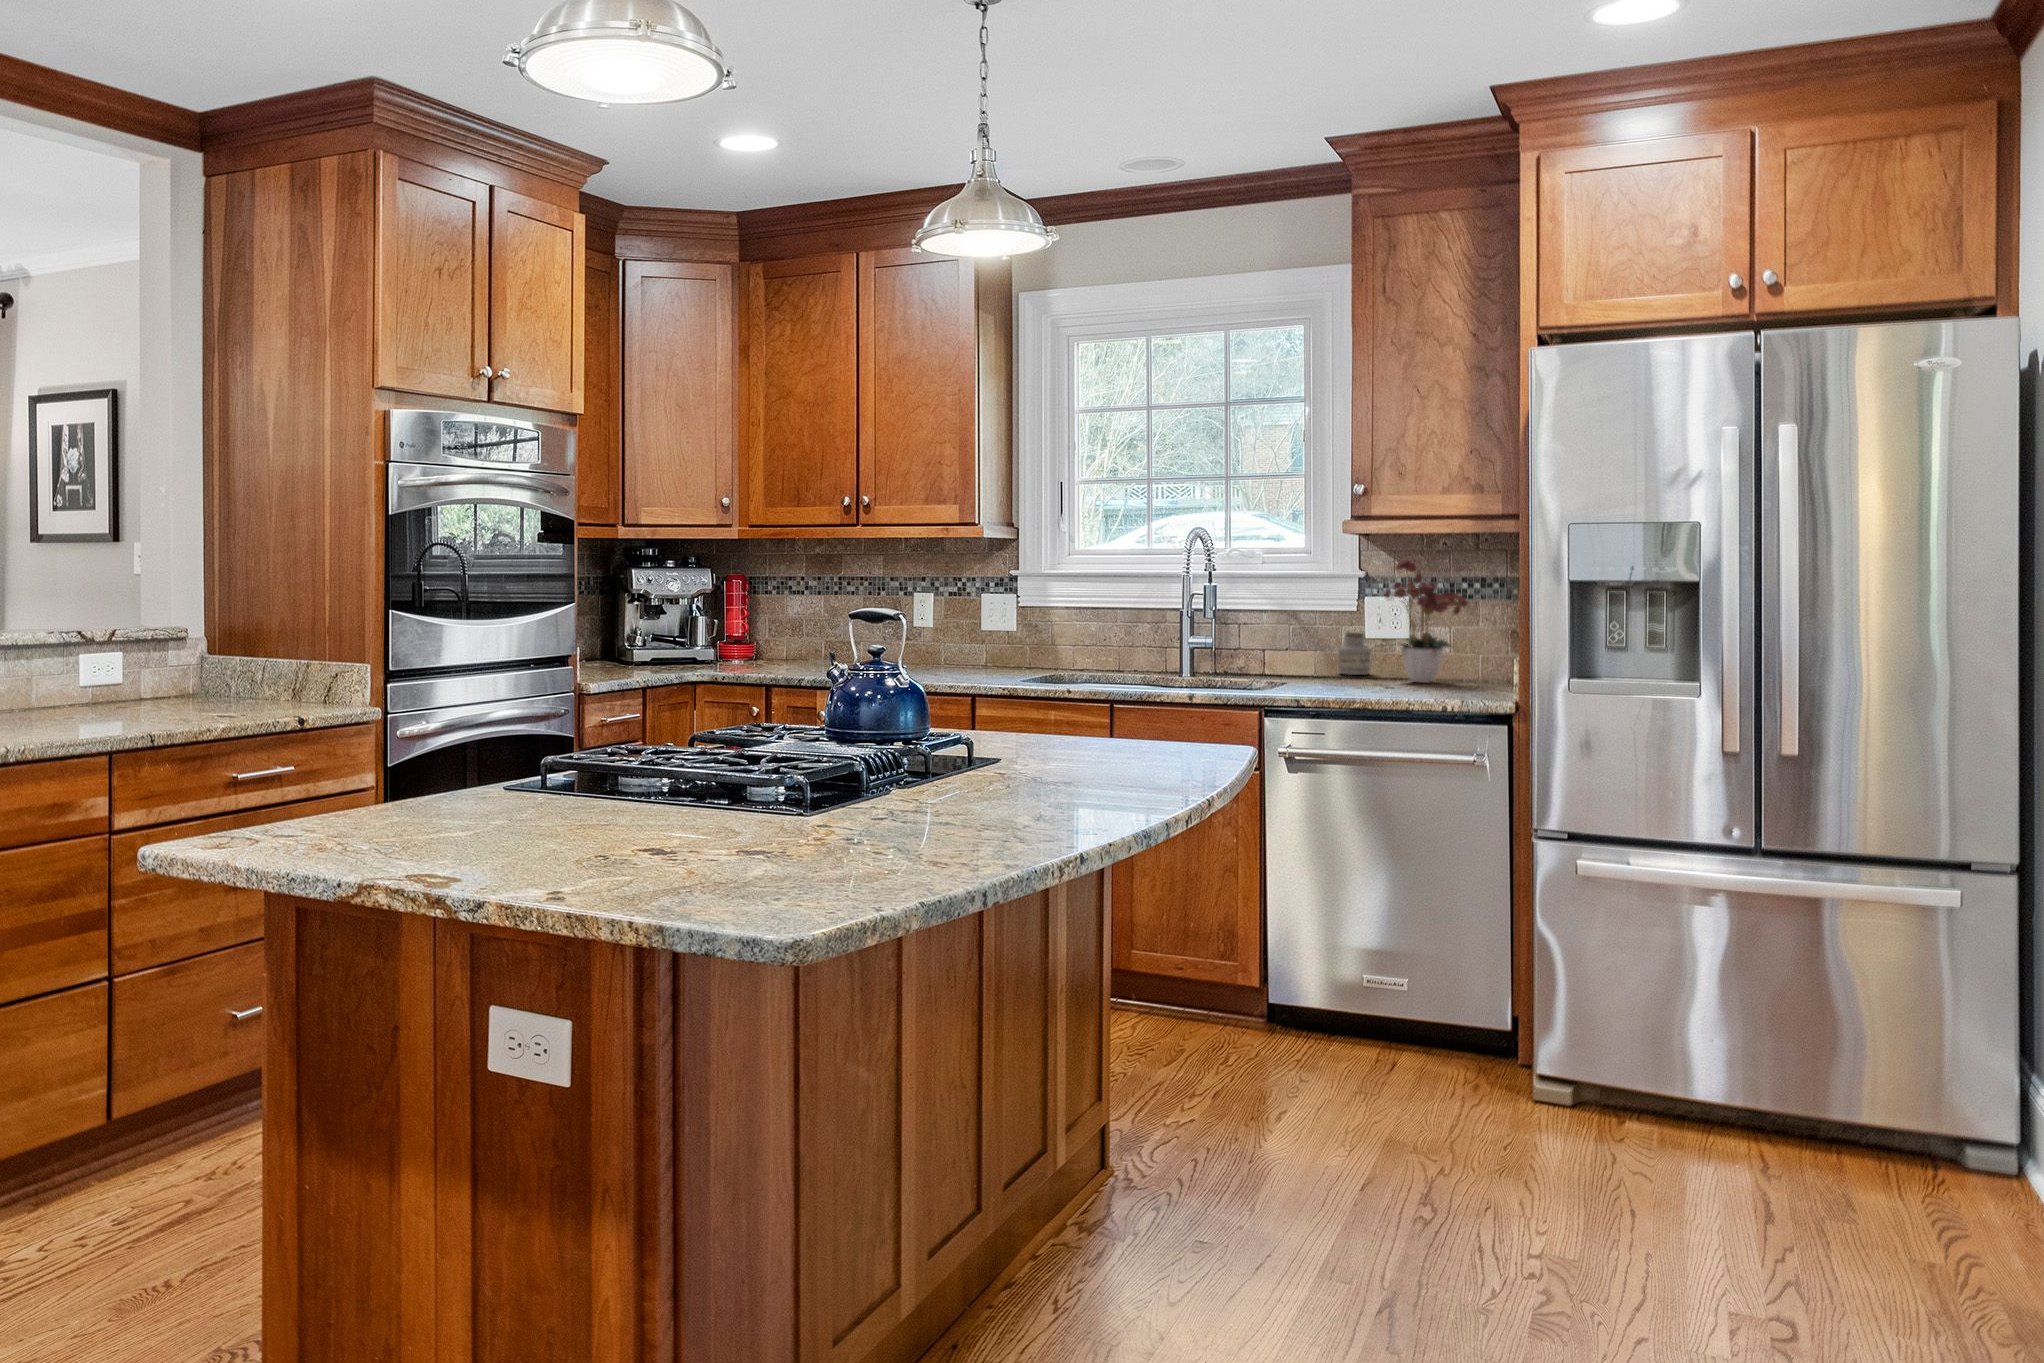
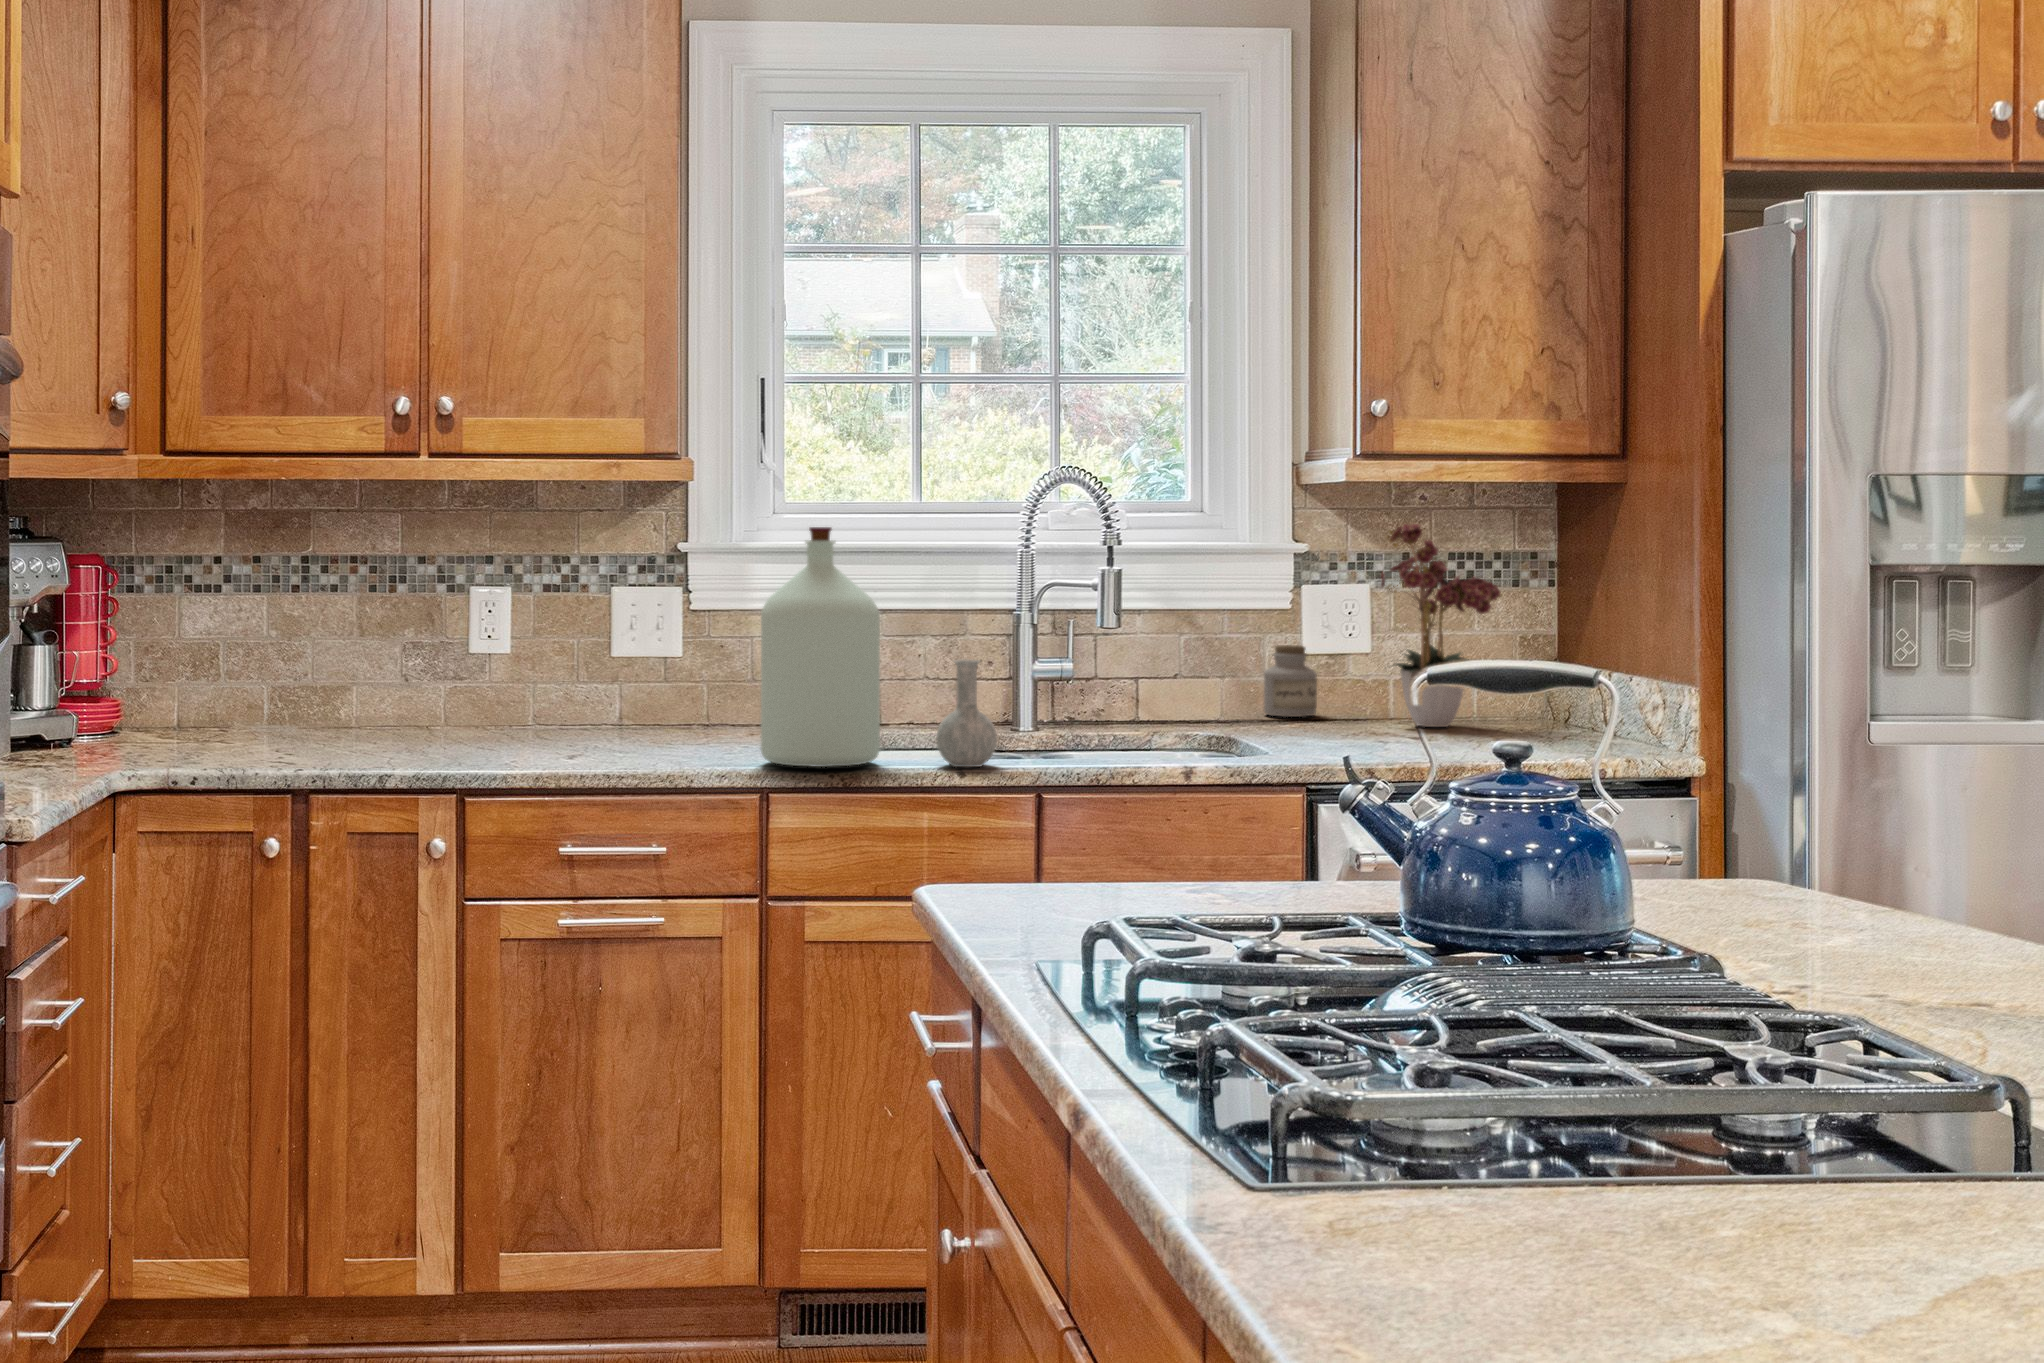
bottle: none [980,560,1099,689] -> present [761,527,997,767]

